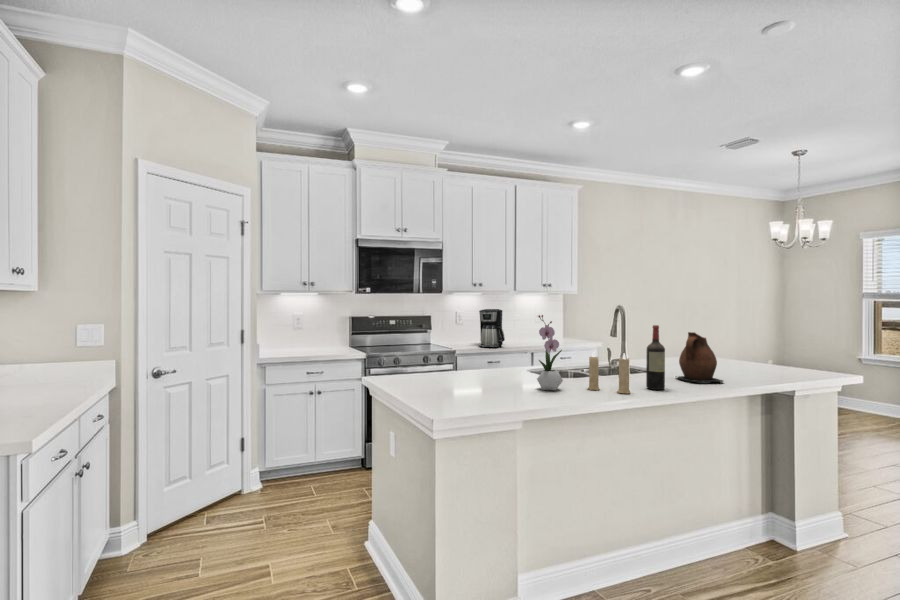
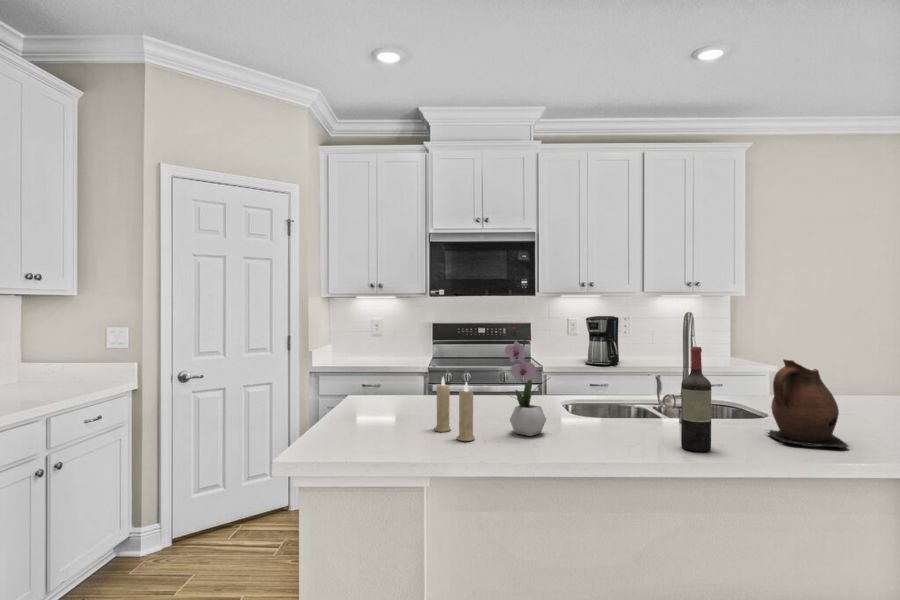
candle: present [587,351,630,394] -> present [434,377,475,441]

